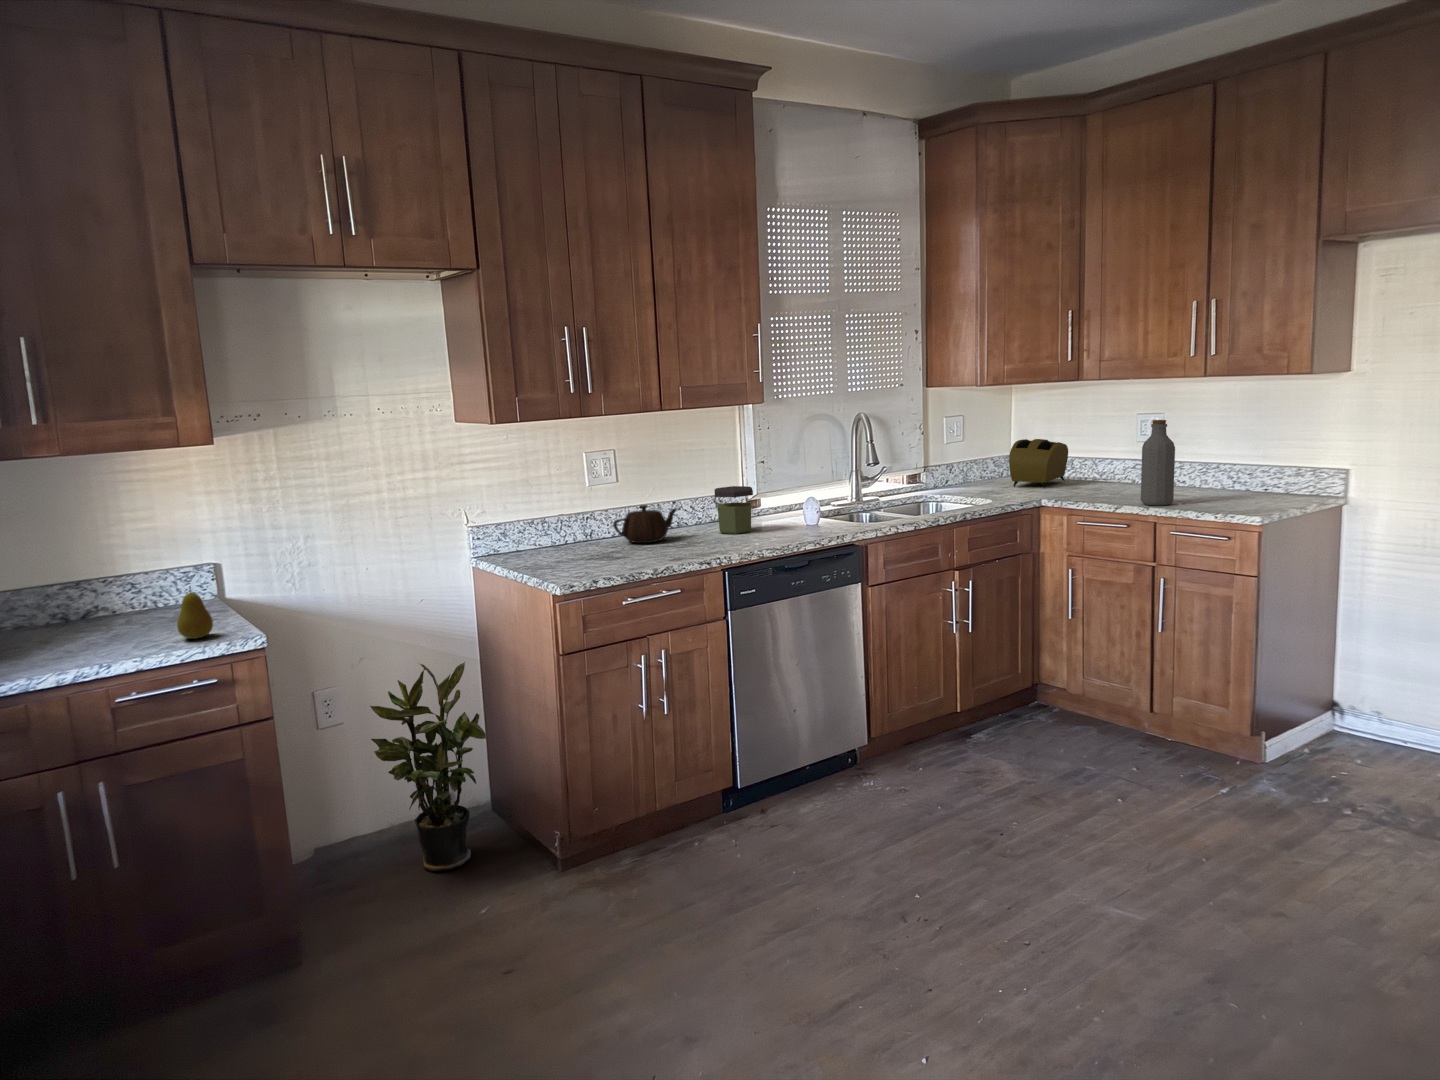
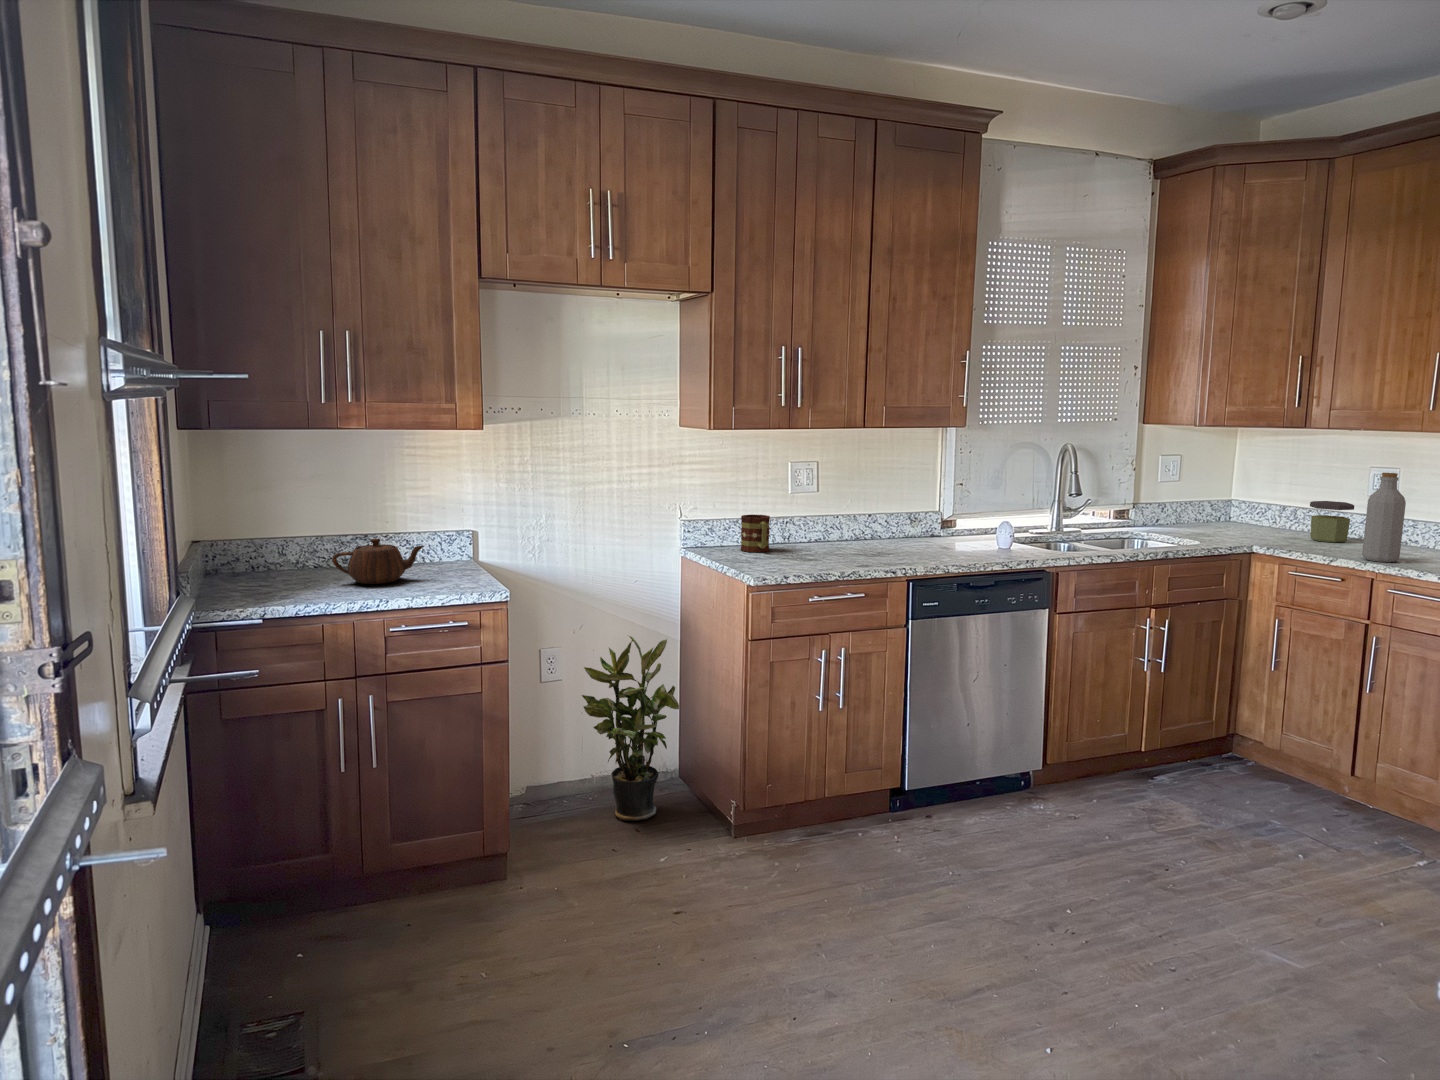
toaster: present [1009,439,1068,488] -> none [1224,484,1292,535]
jar: present [714,486,753,534] -> present [1310,501,1354,543]
teapot: present [613,505,677,543] -> present [332,539,424,584]
mug: none [534,513,569,555] -> present [741,515,770,552]
fruit: present [177,587,213,639] -> none [439,544,467,588]

